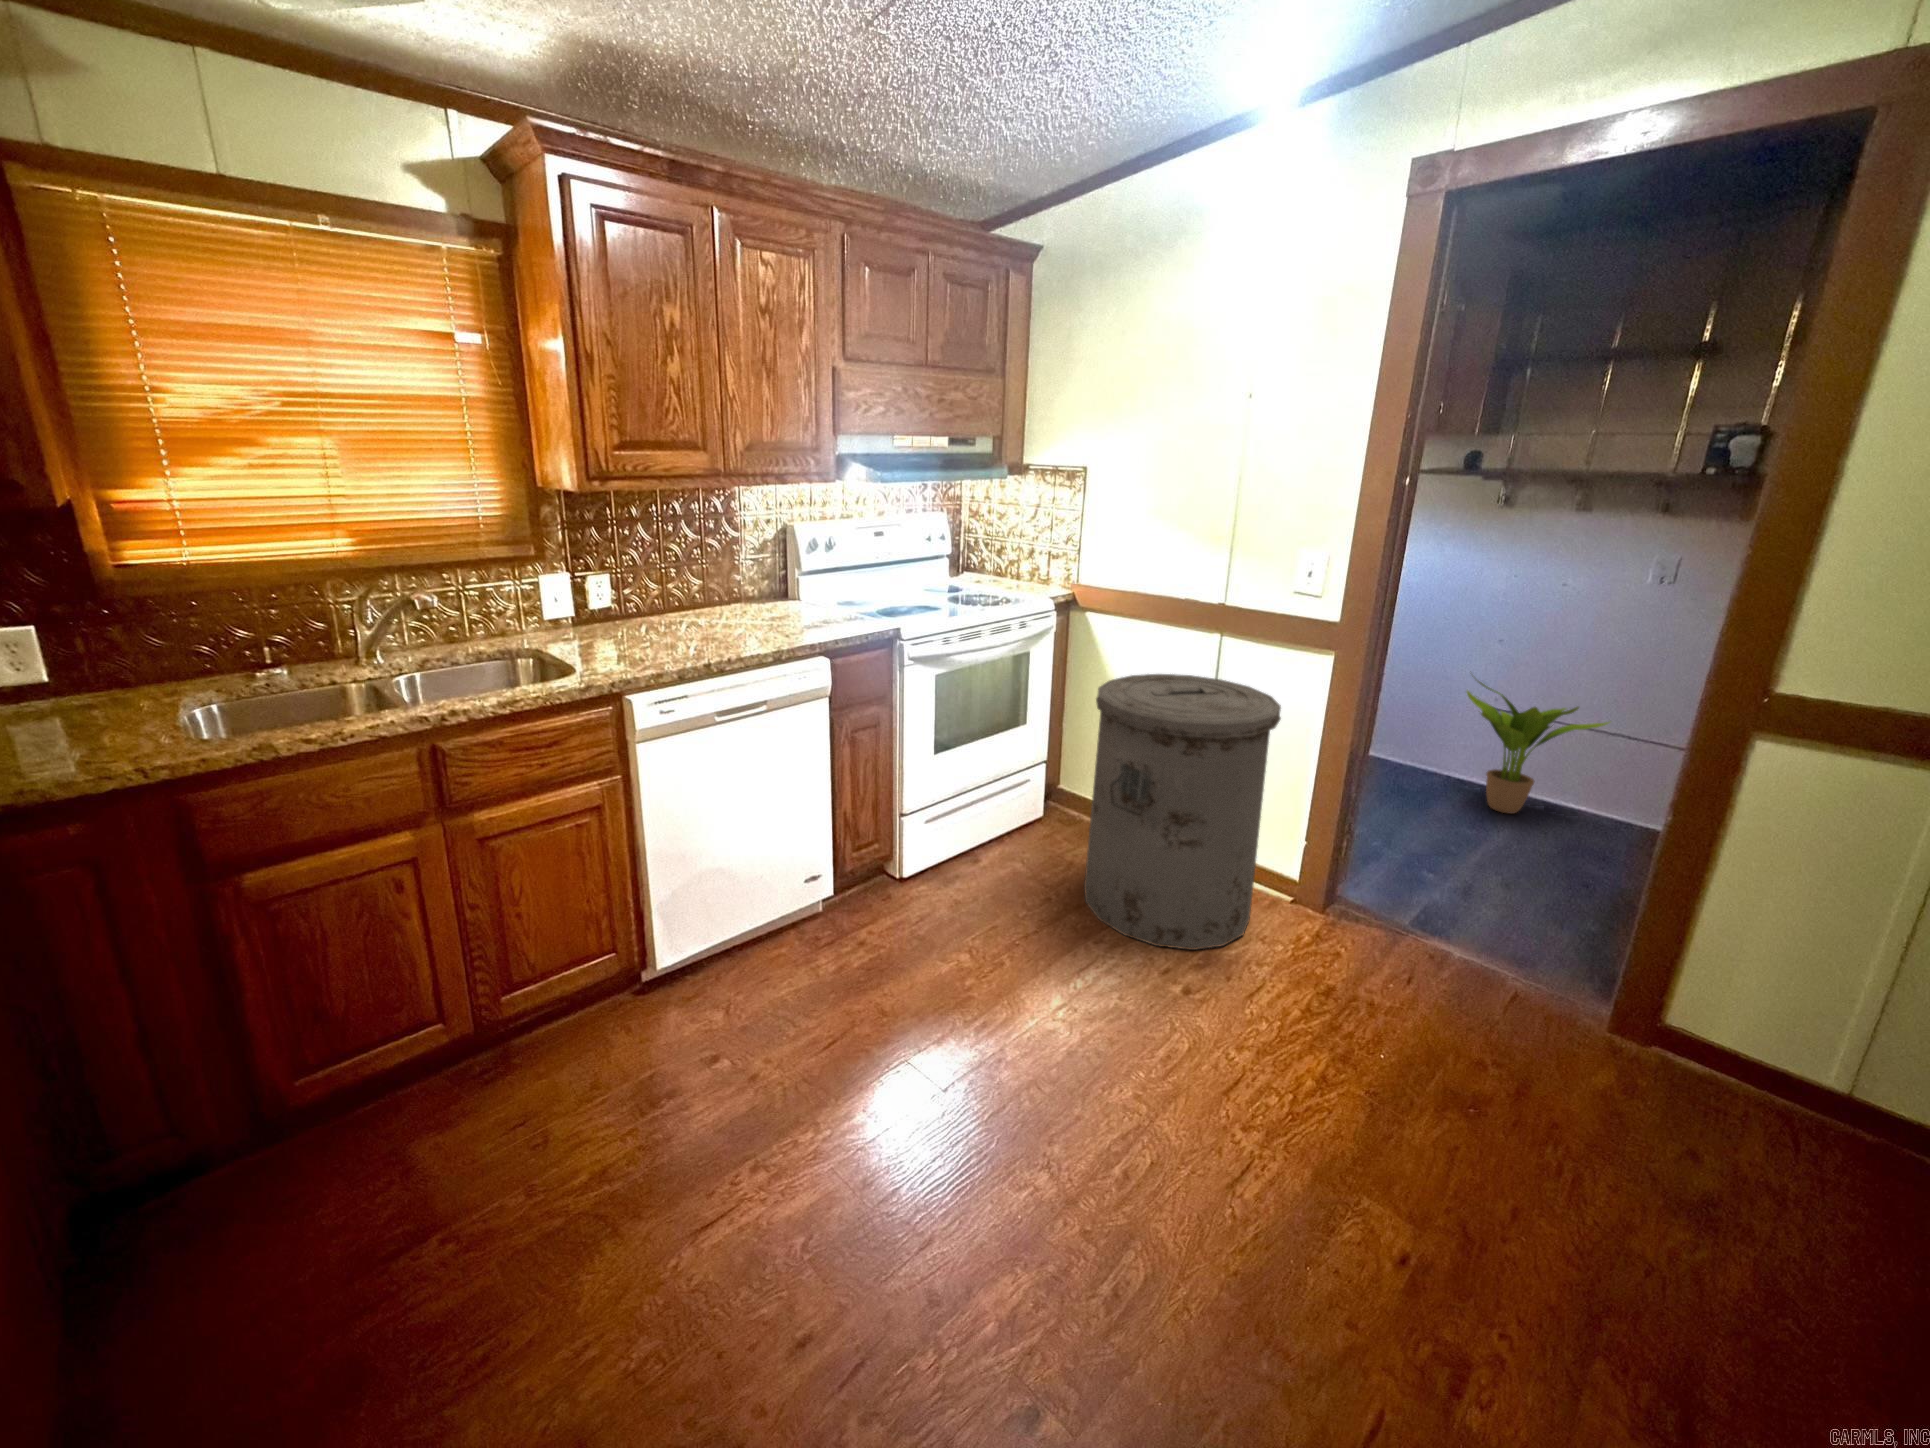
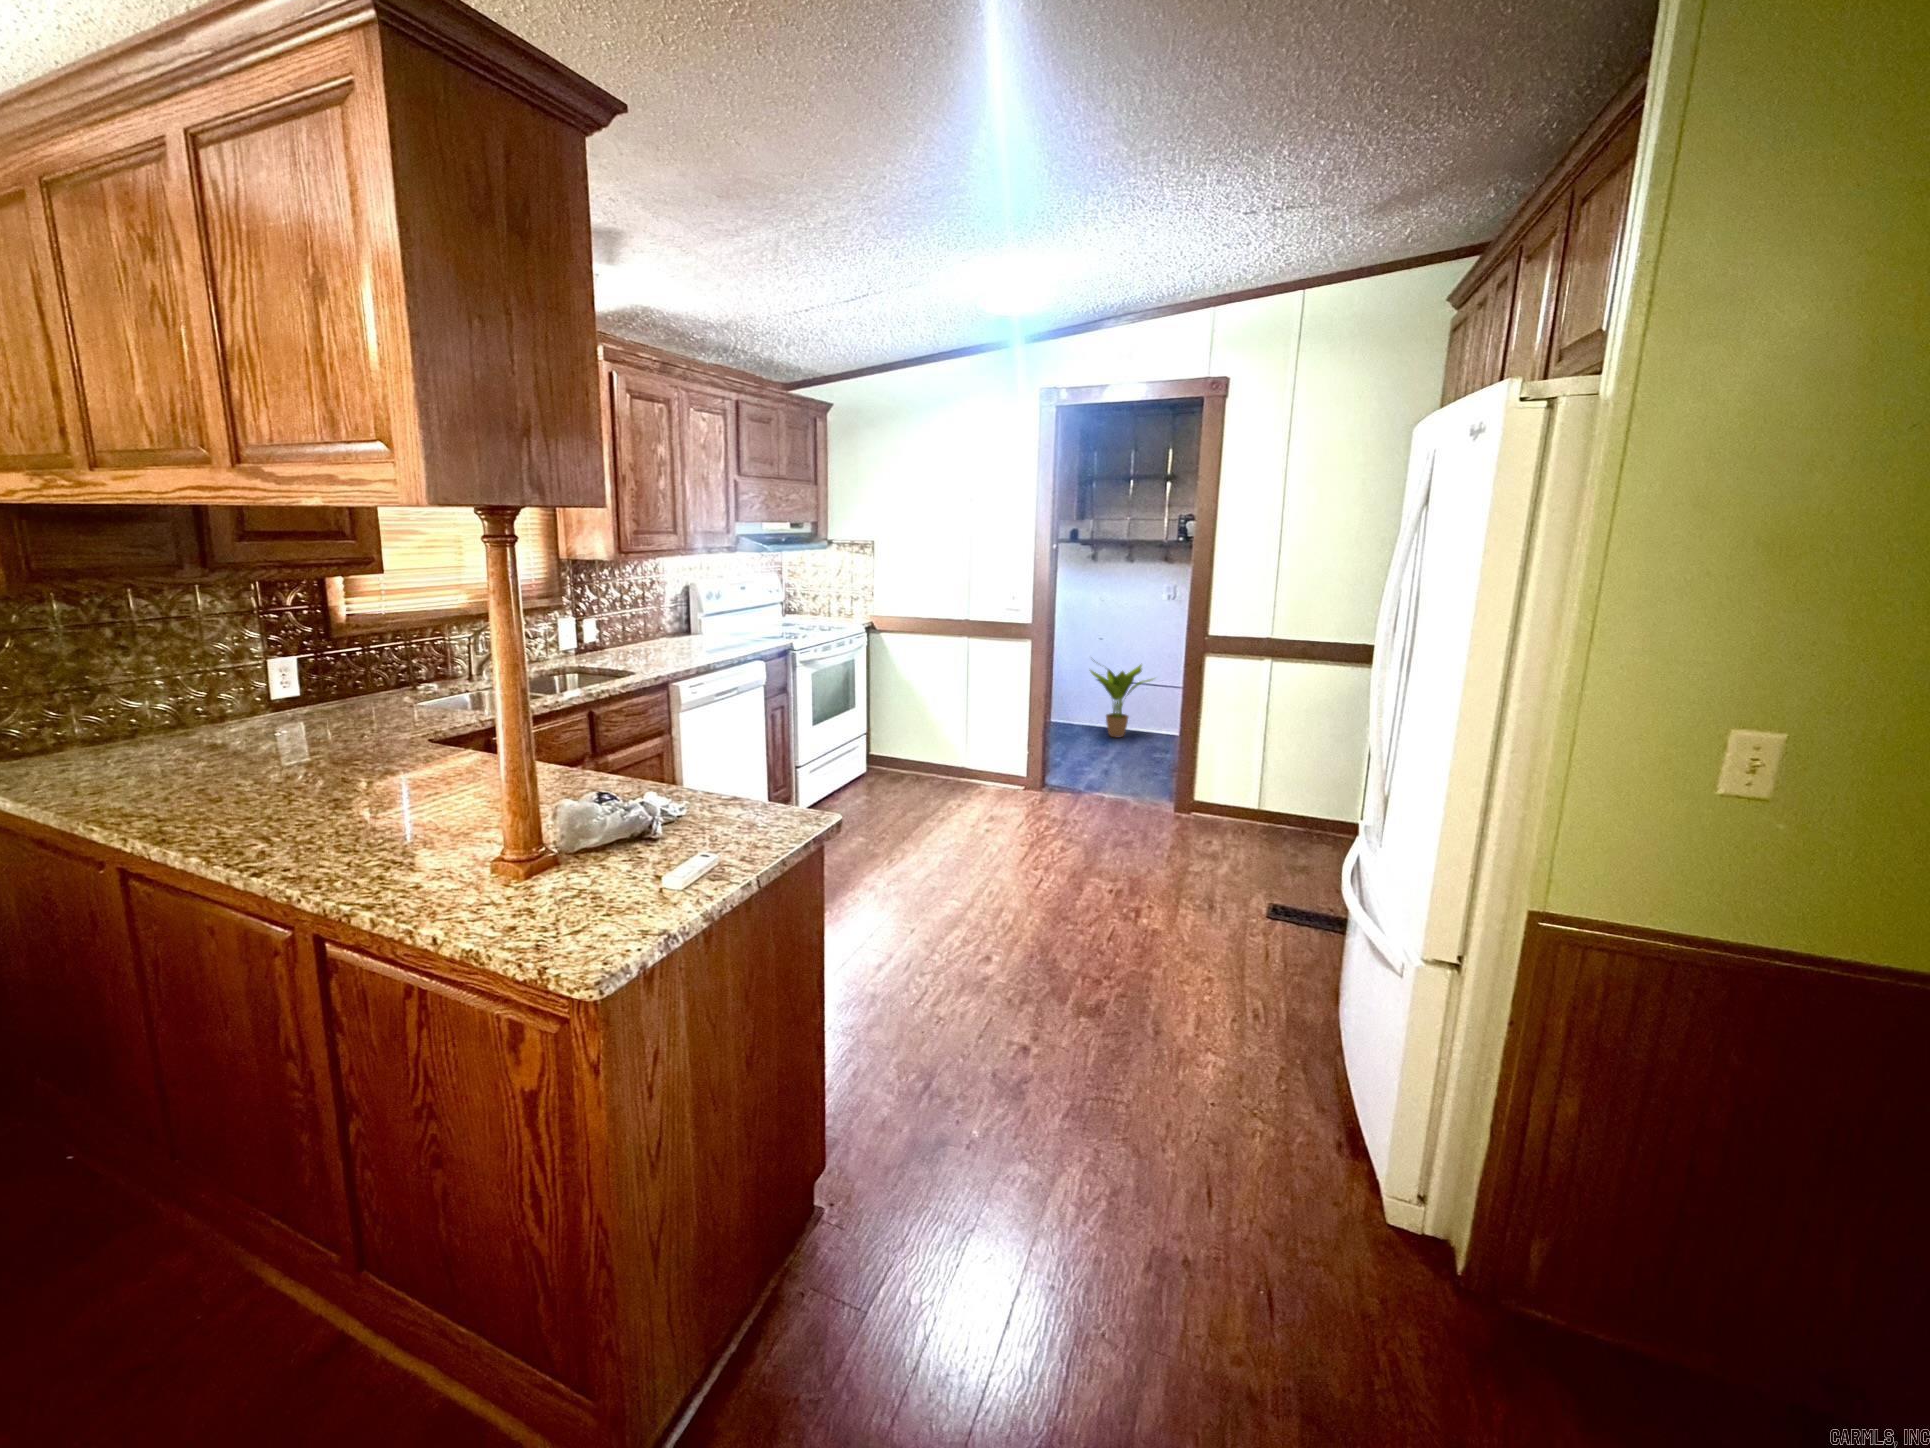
trash can: present [1084,674,1281,950] -> none [908,663,1009,817]

